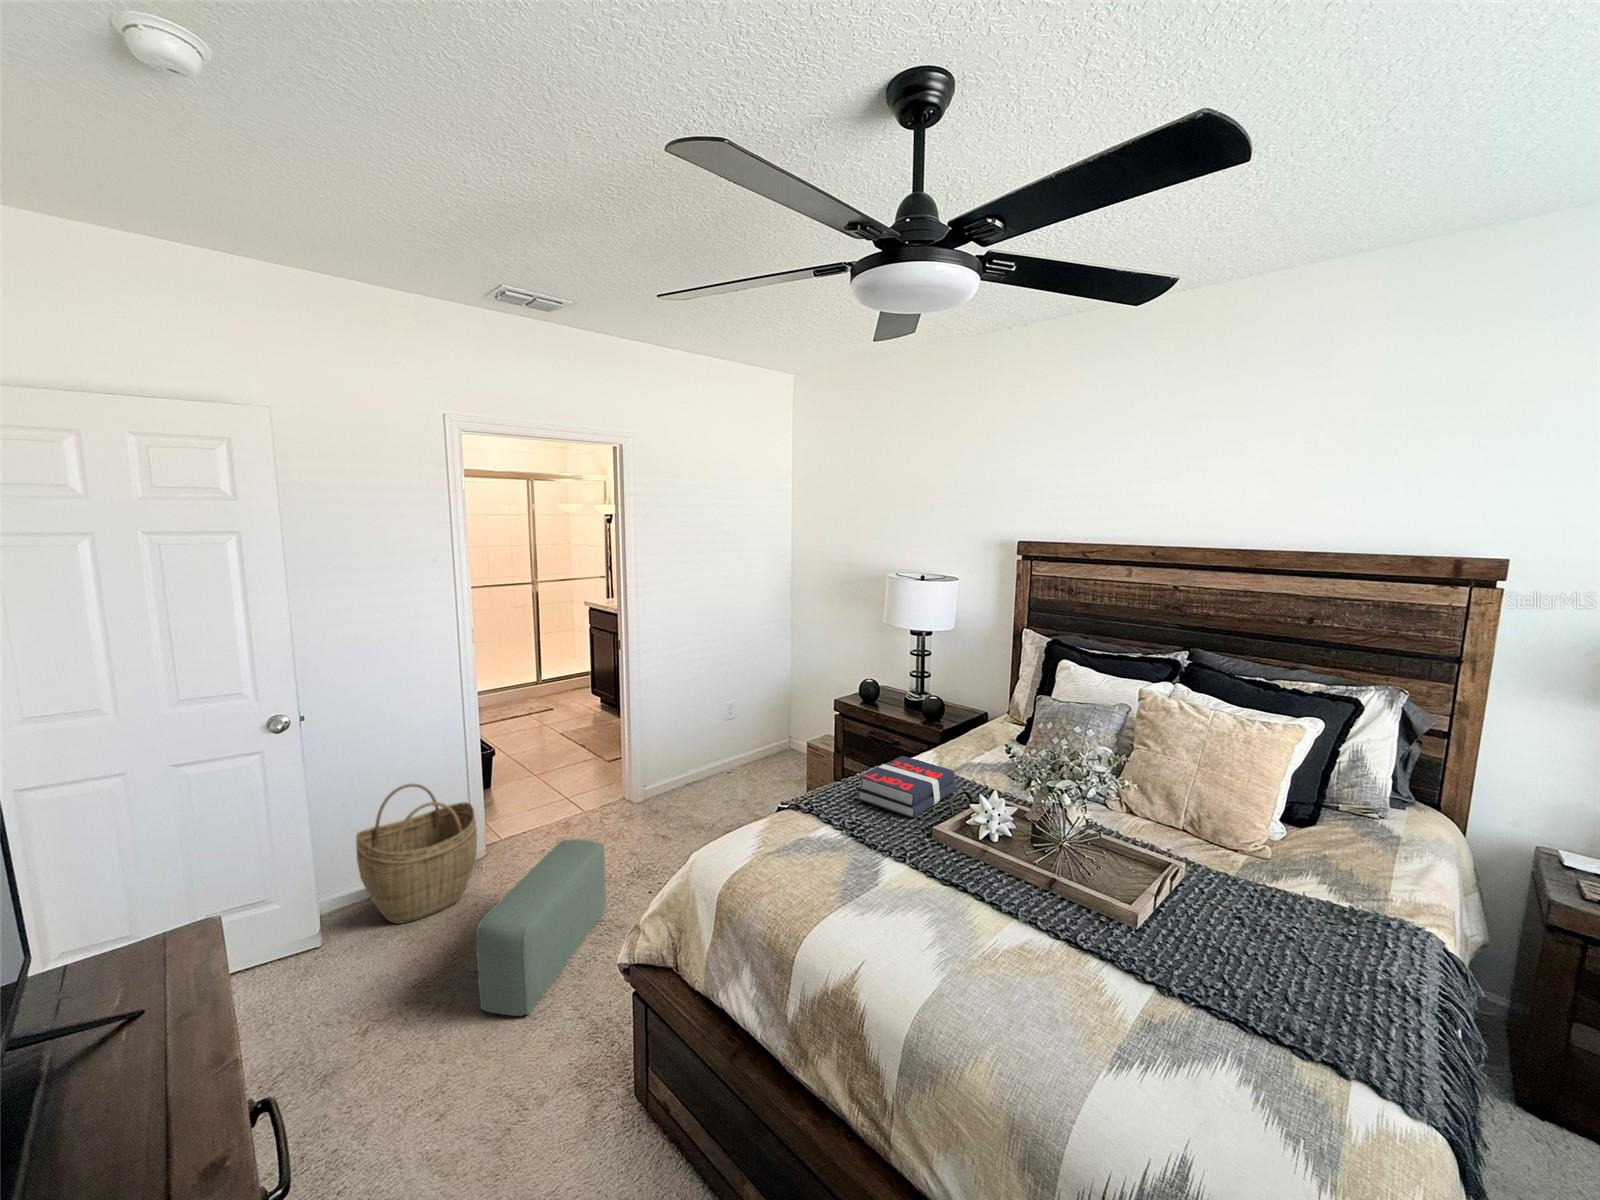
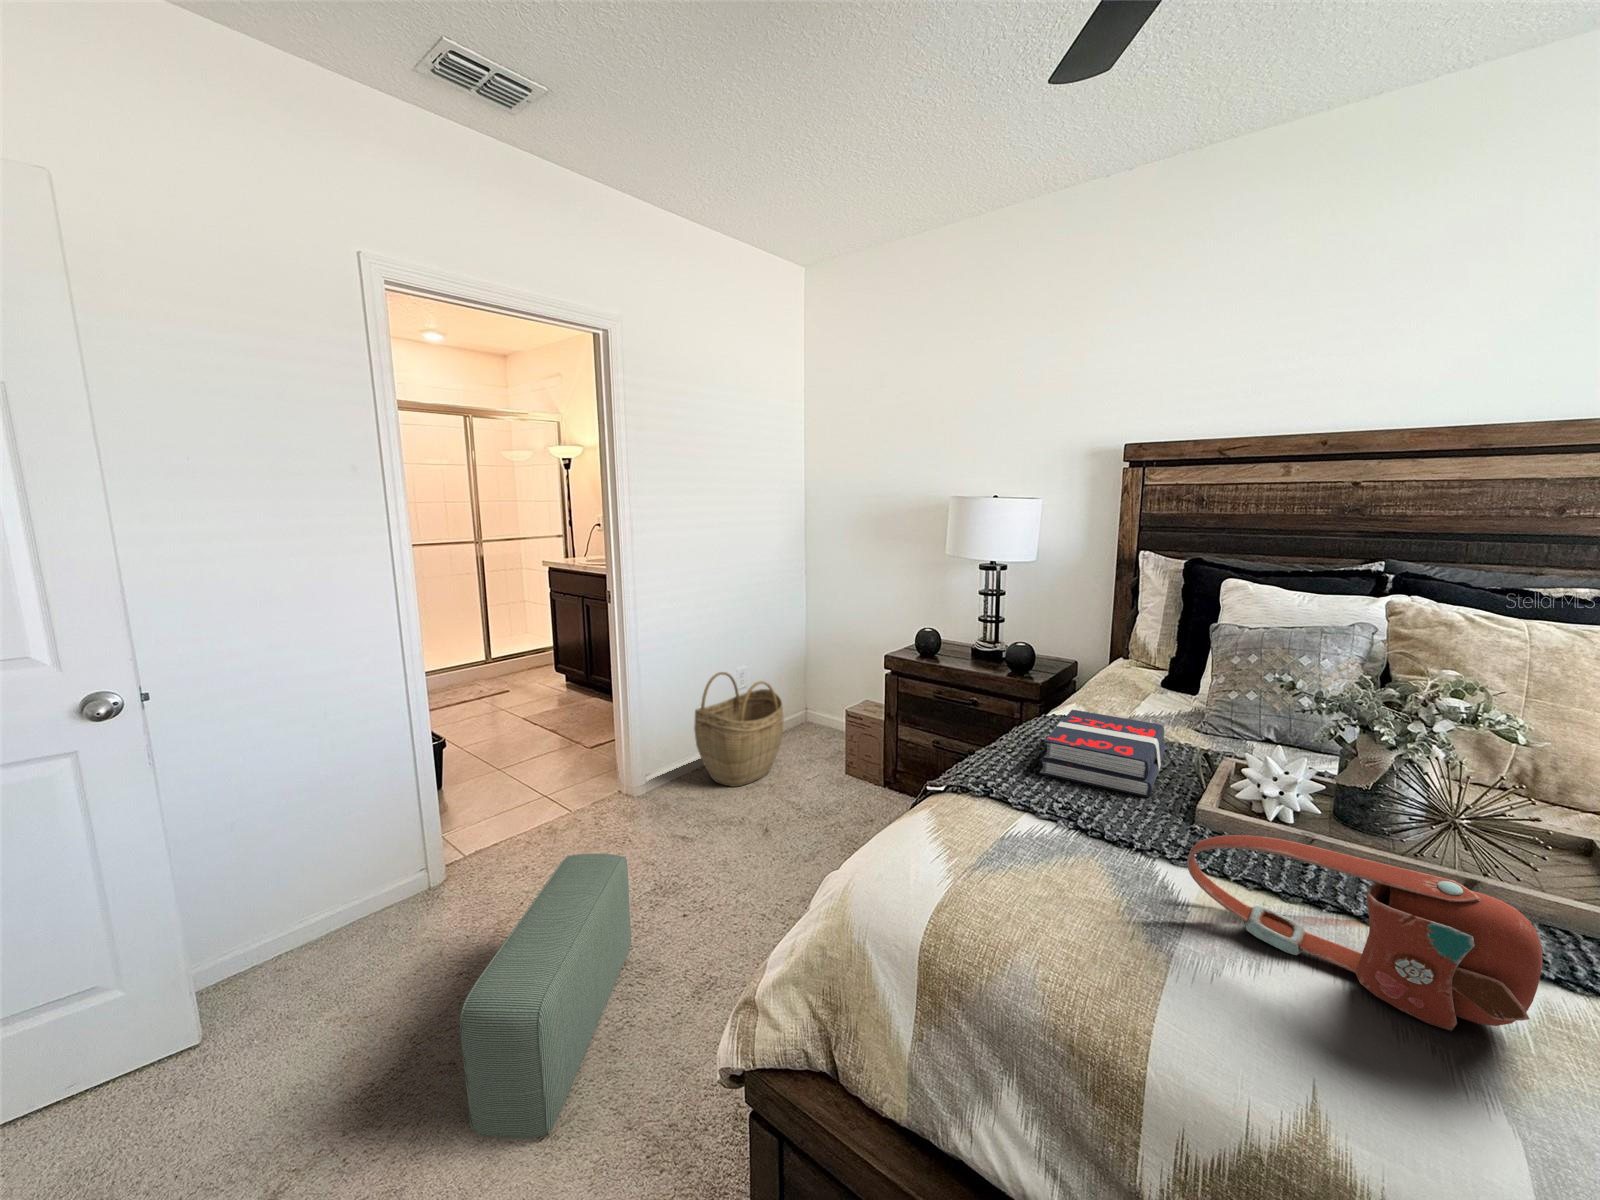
woven basket: present [356,784,477,924] -> present [694,672,784,787]
handbag: none [868,837,992,943] -> present [1187,835,1543,1031]

